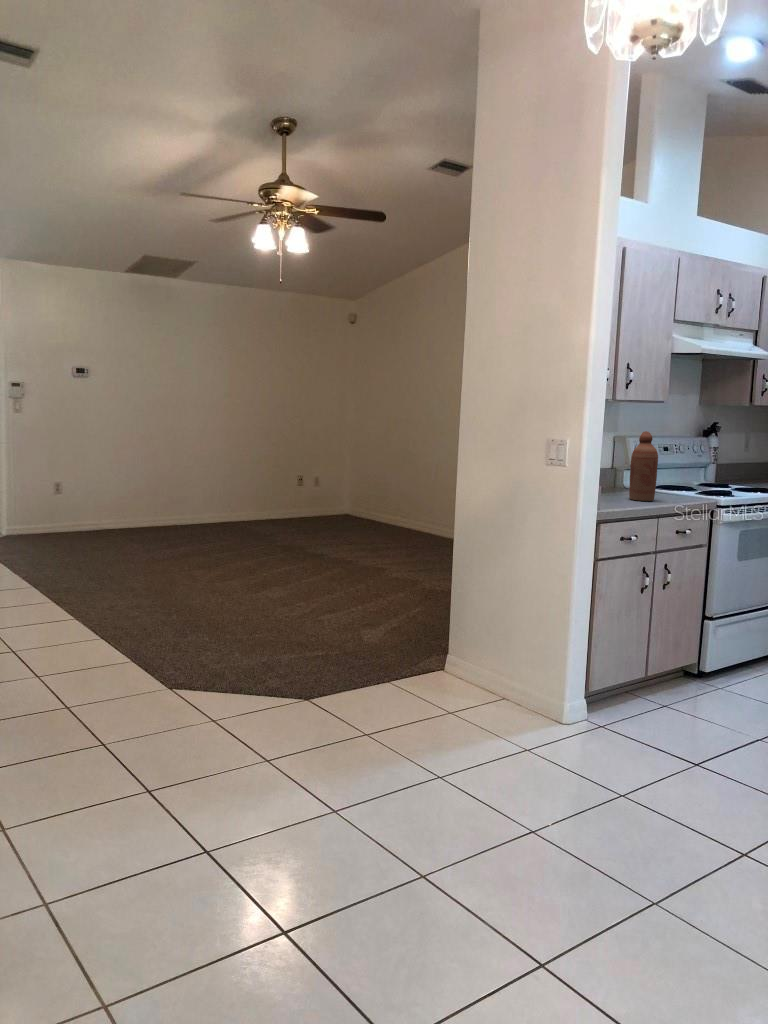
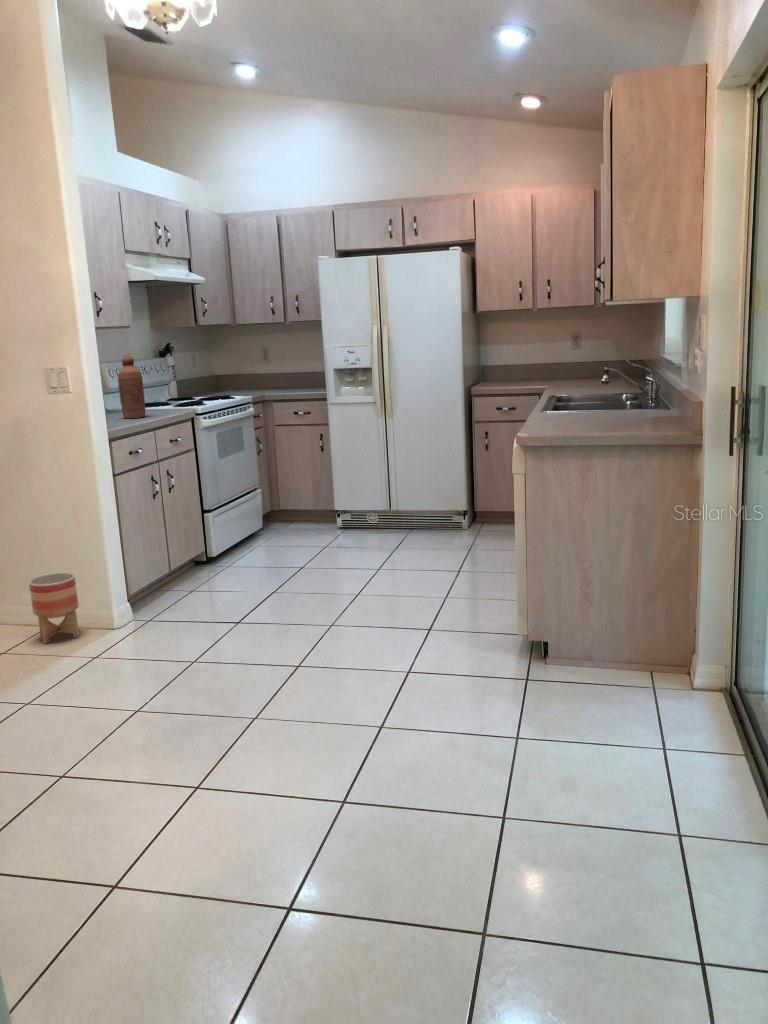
planter: none [485,647,532,722] -> present [29,573,79,644]

